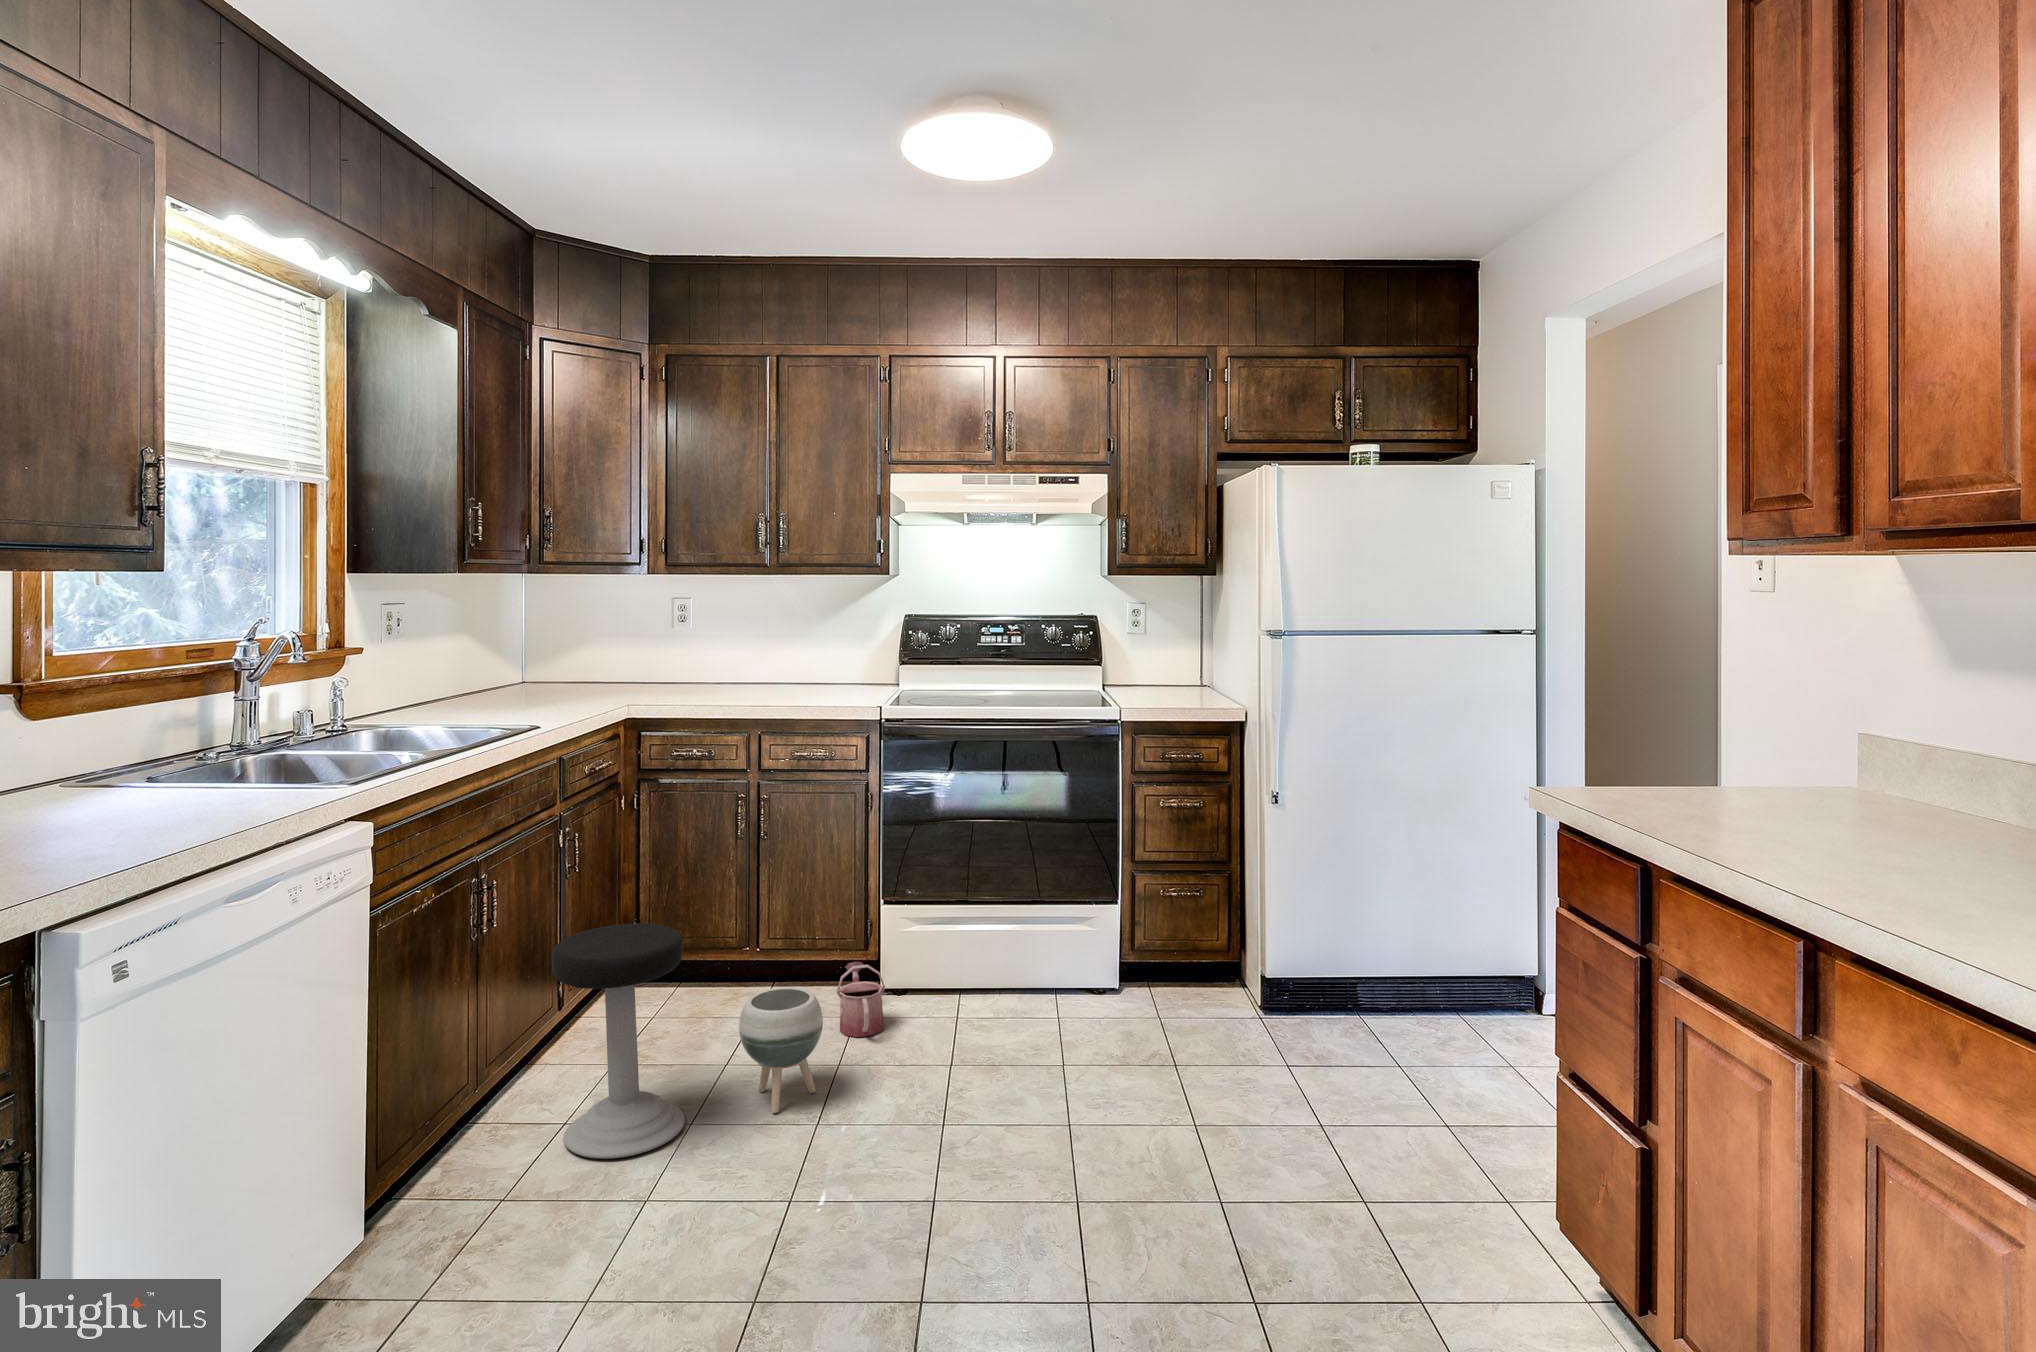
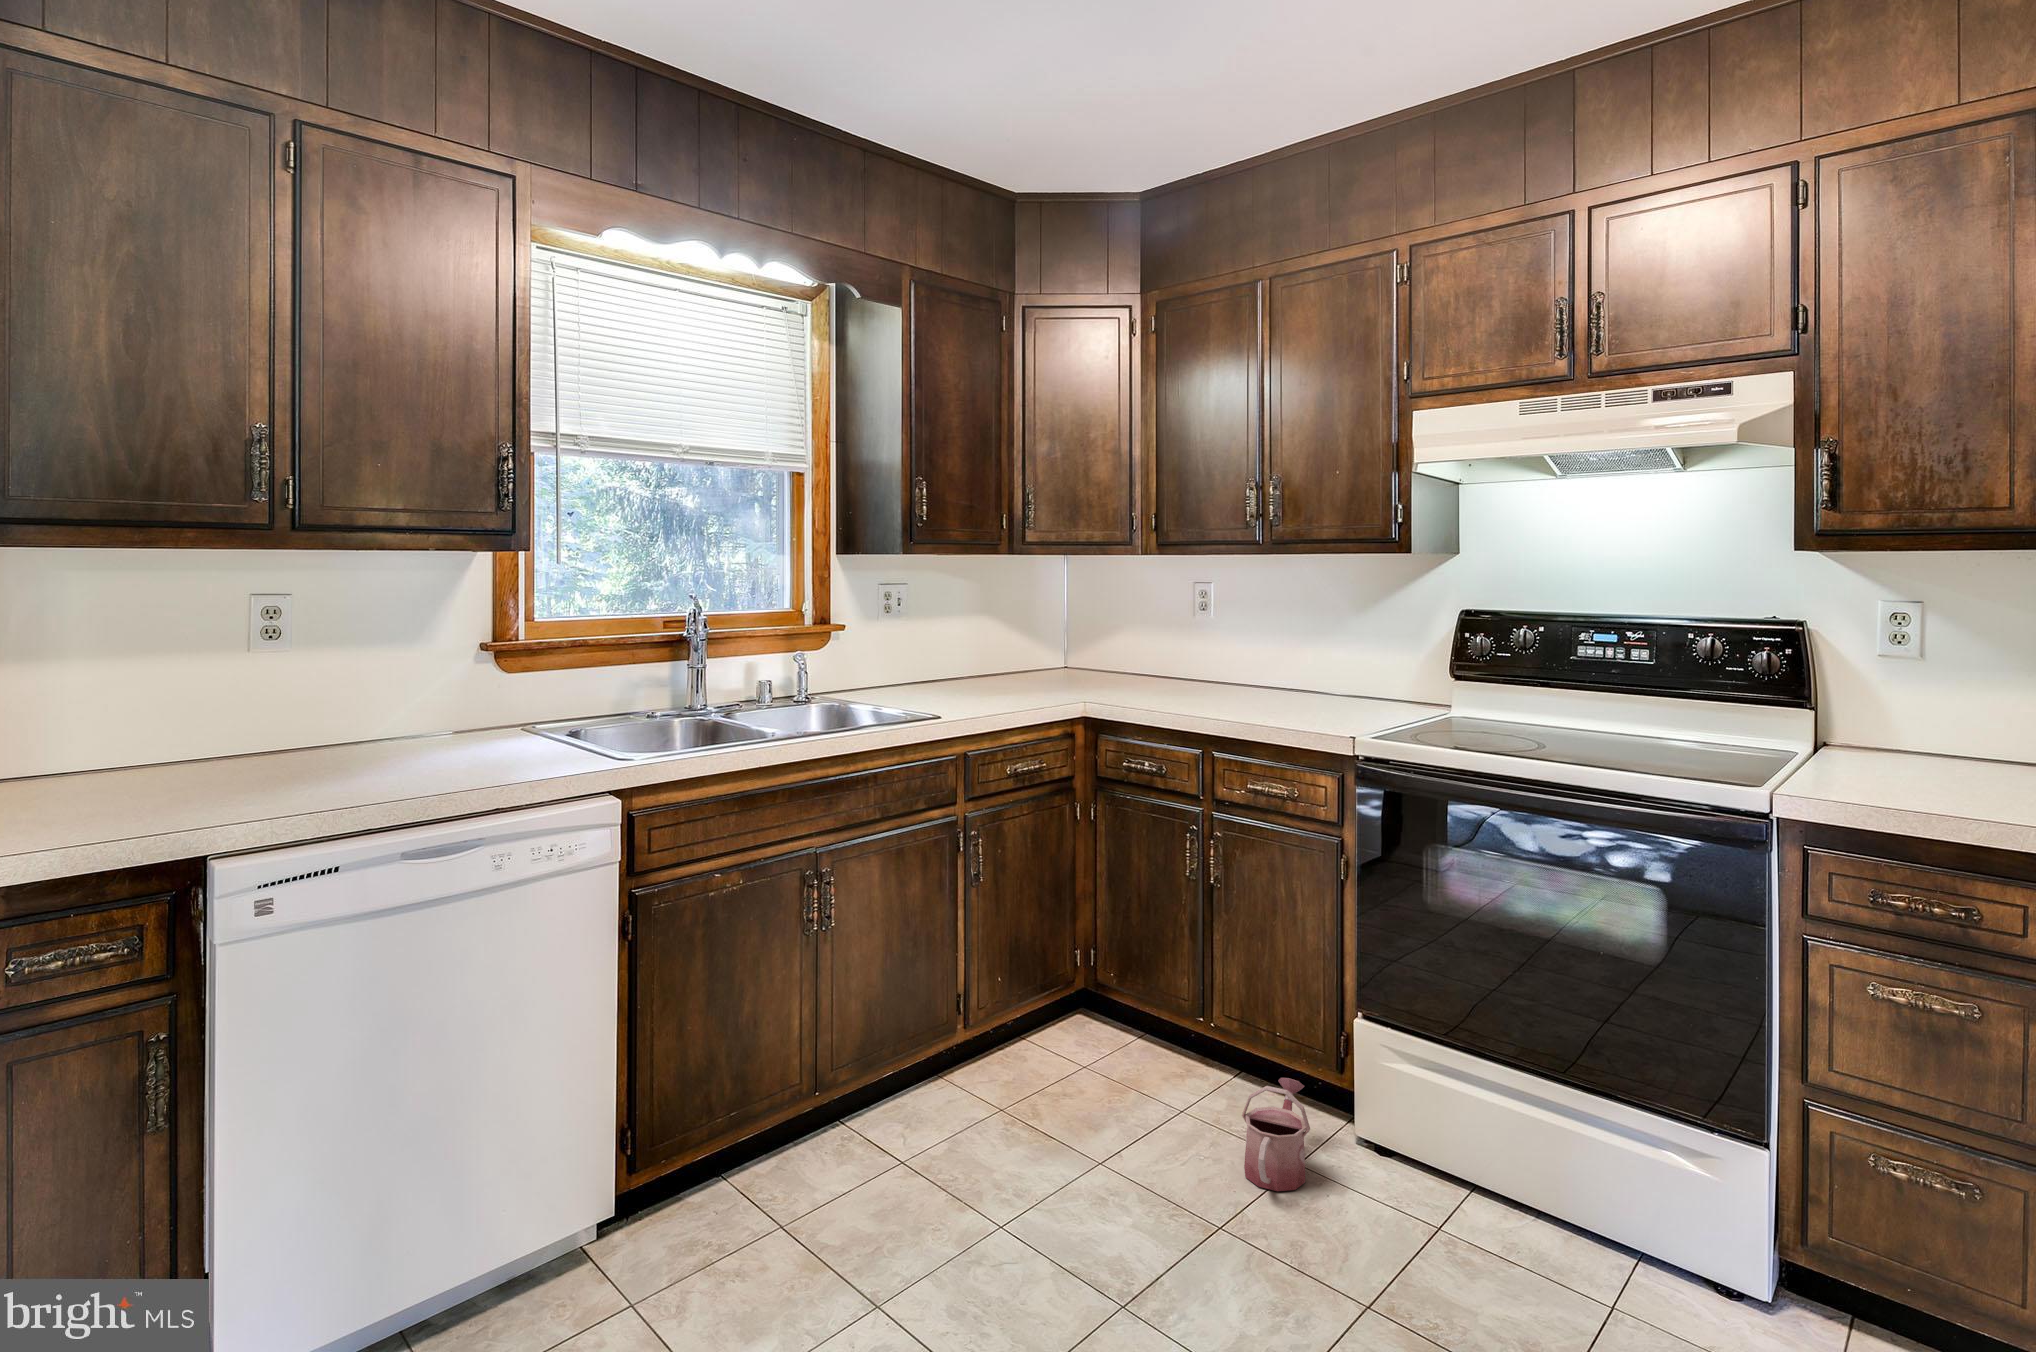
stool: present [552,923,685,1159] -> none [844,955,989,1243]
planter: present [739,987,823,1113] -> none [1048,1087,1157,1257]

